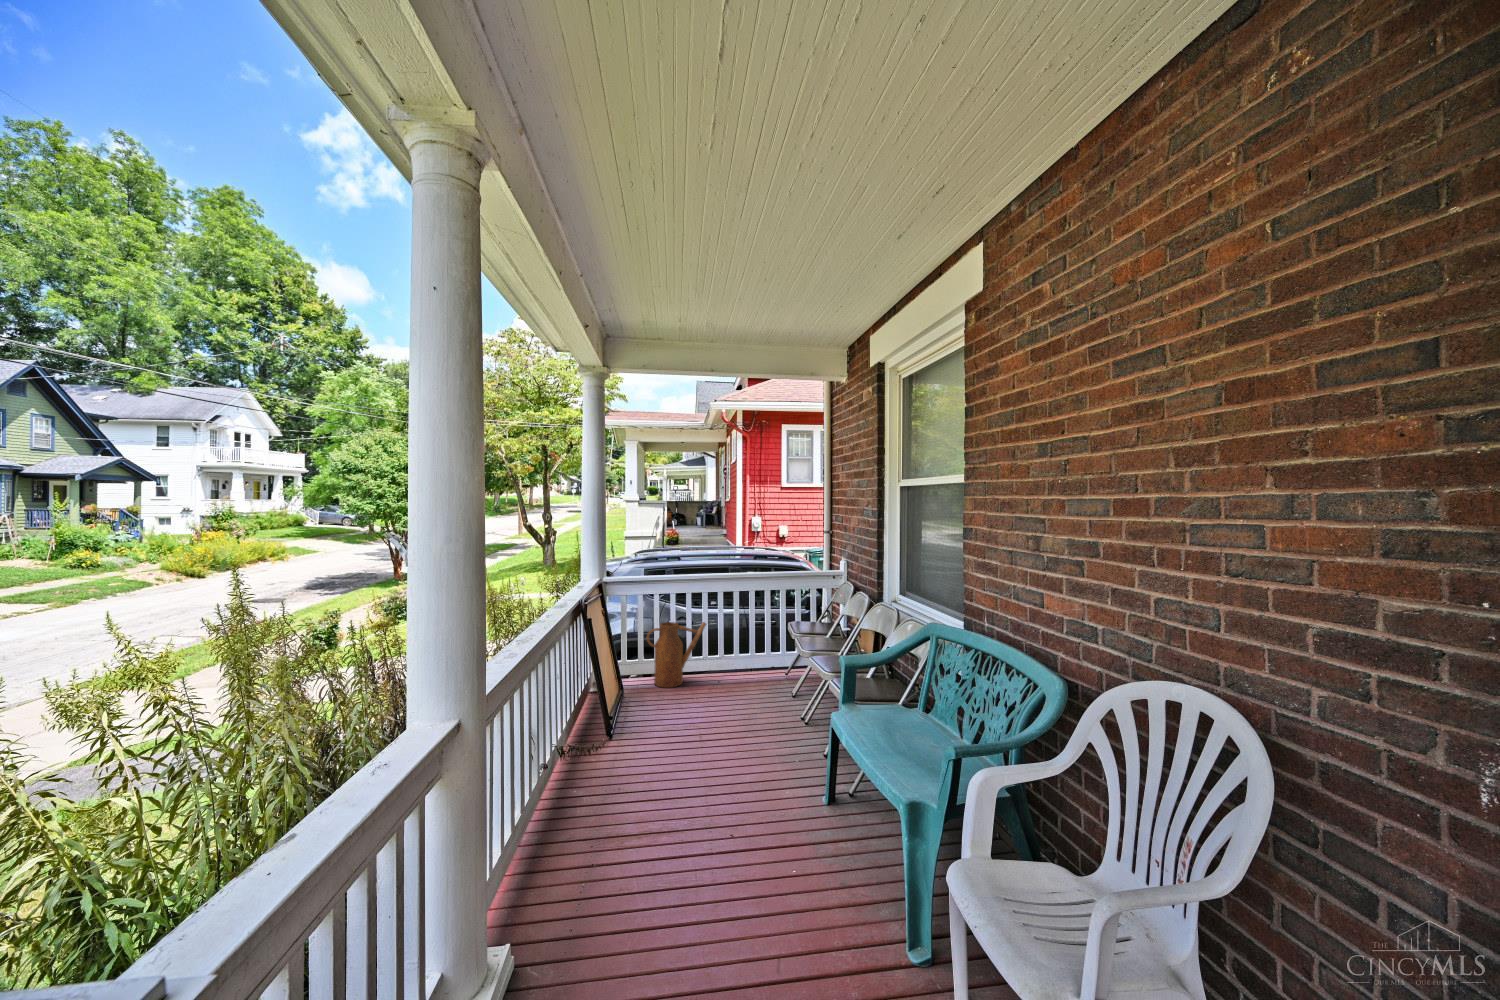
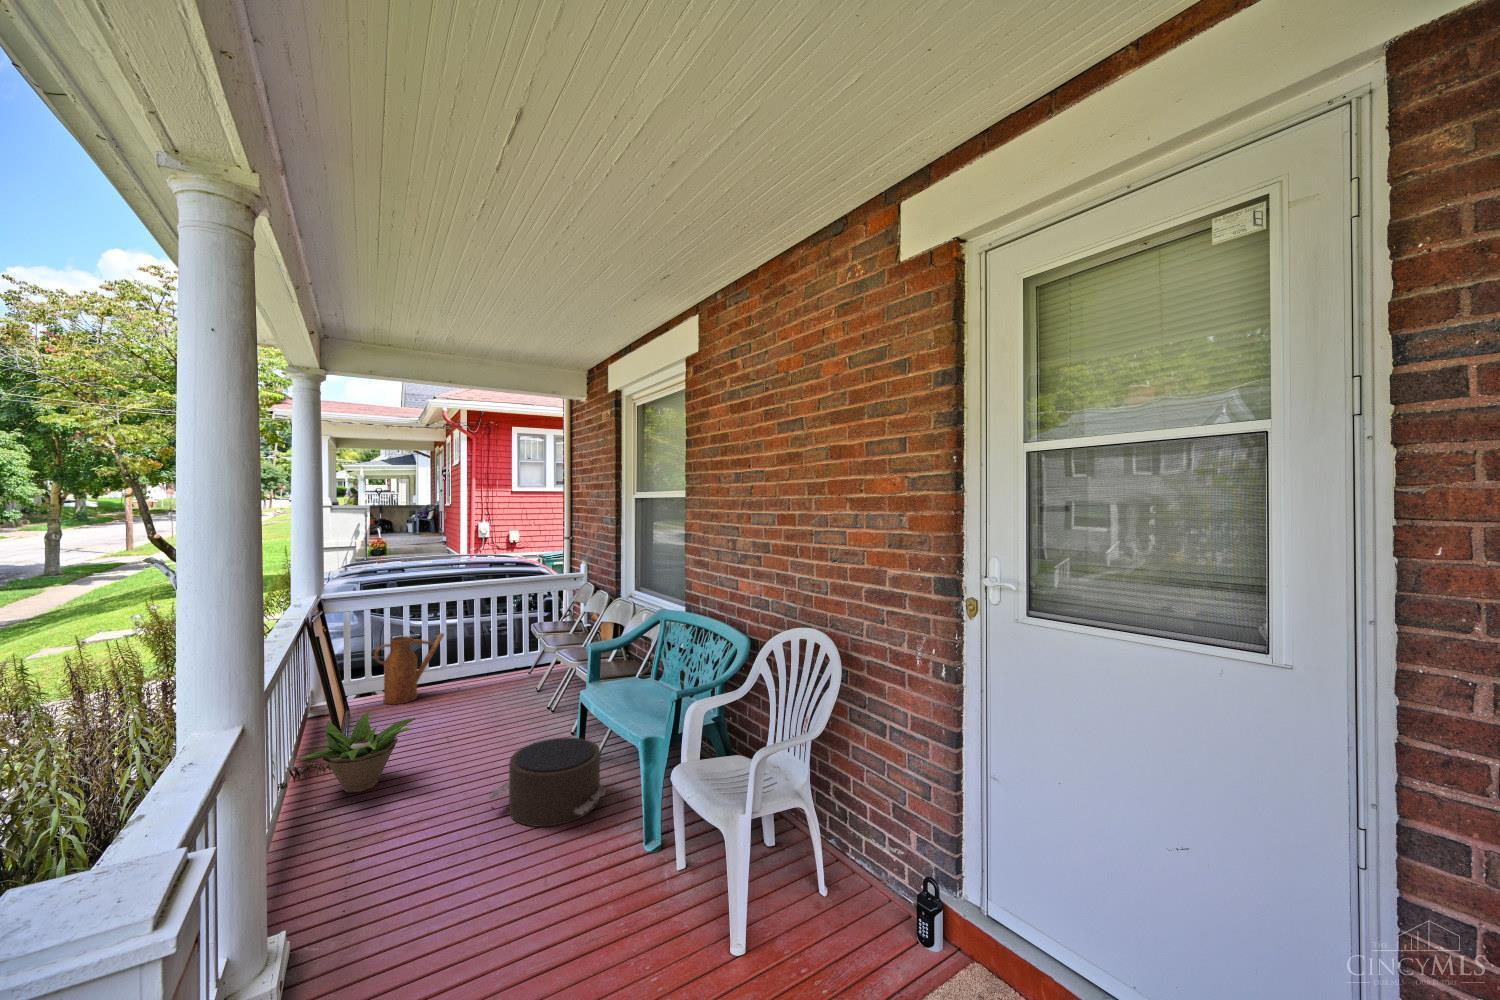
decorative plant: none [560,696,668,779] -> present [295,711,416,793]
pouf: none [726,764,863,880] -> present [489,738,608,827]

